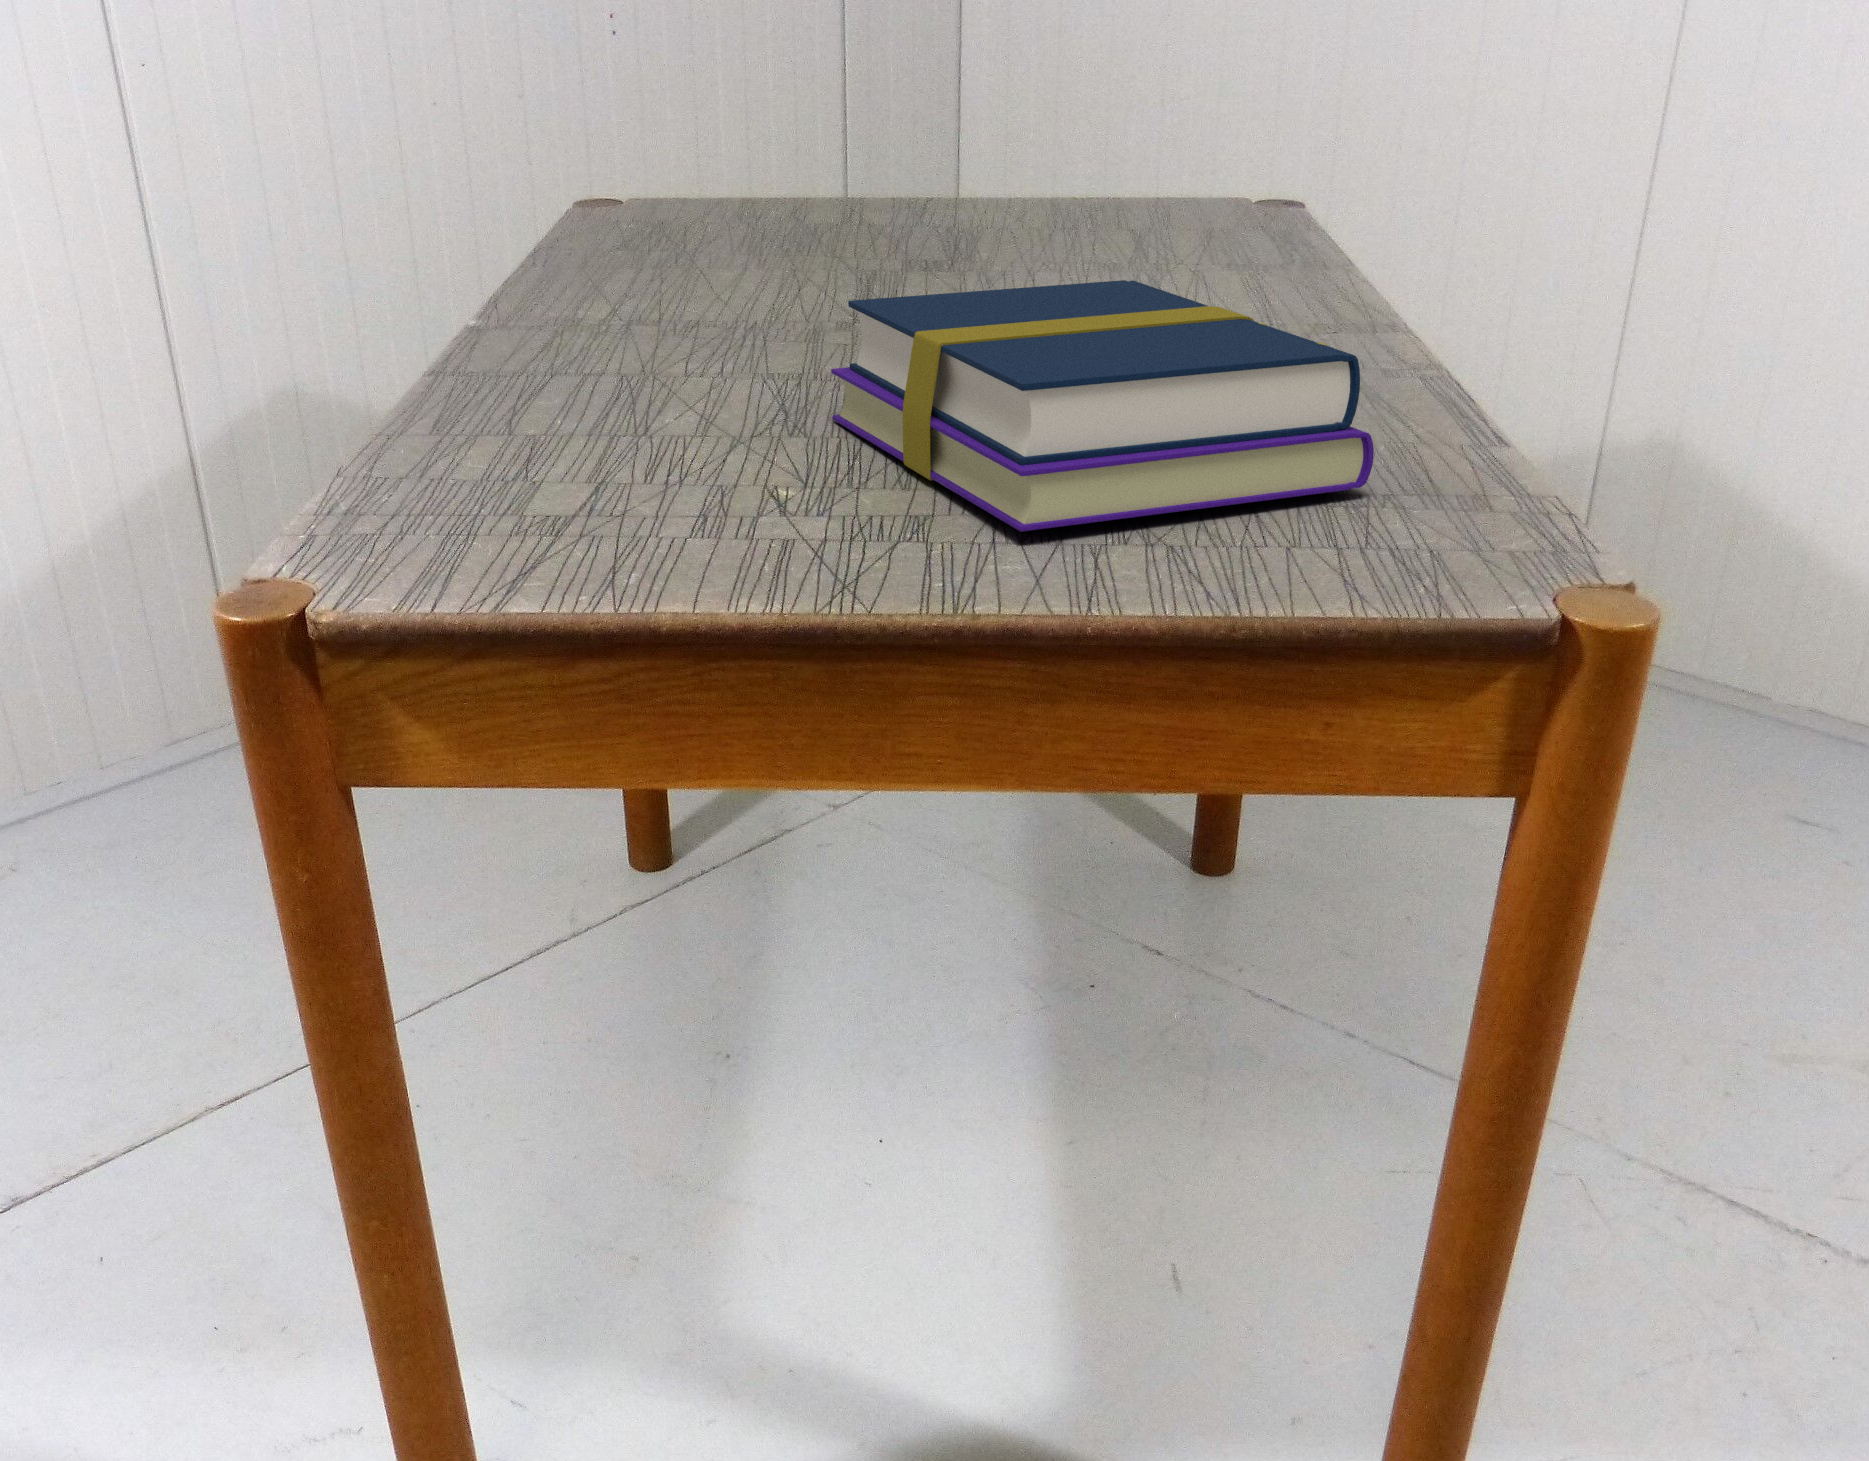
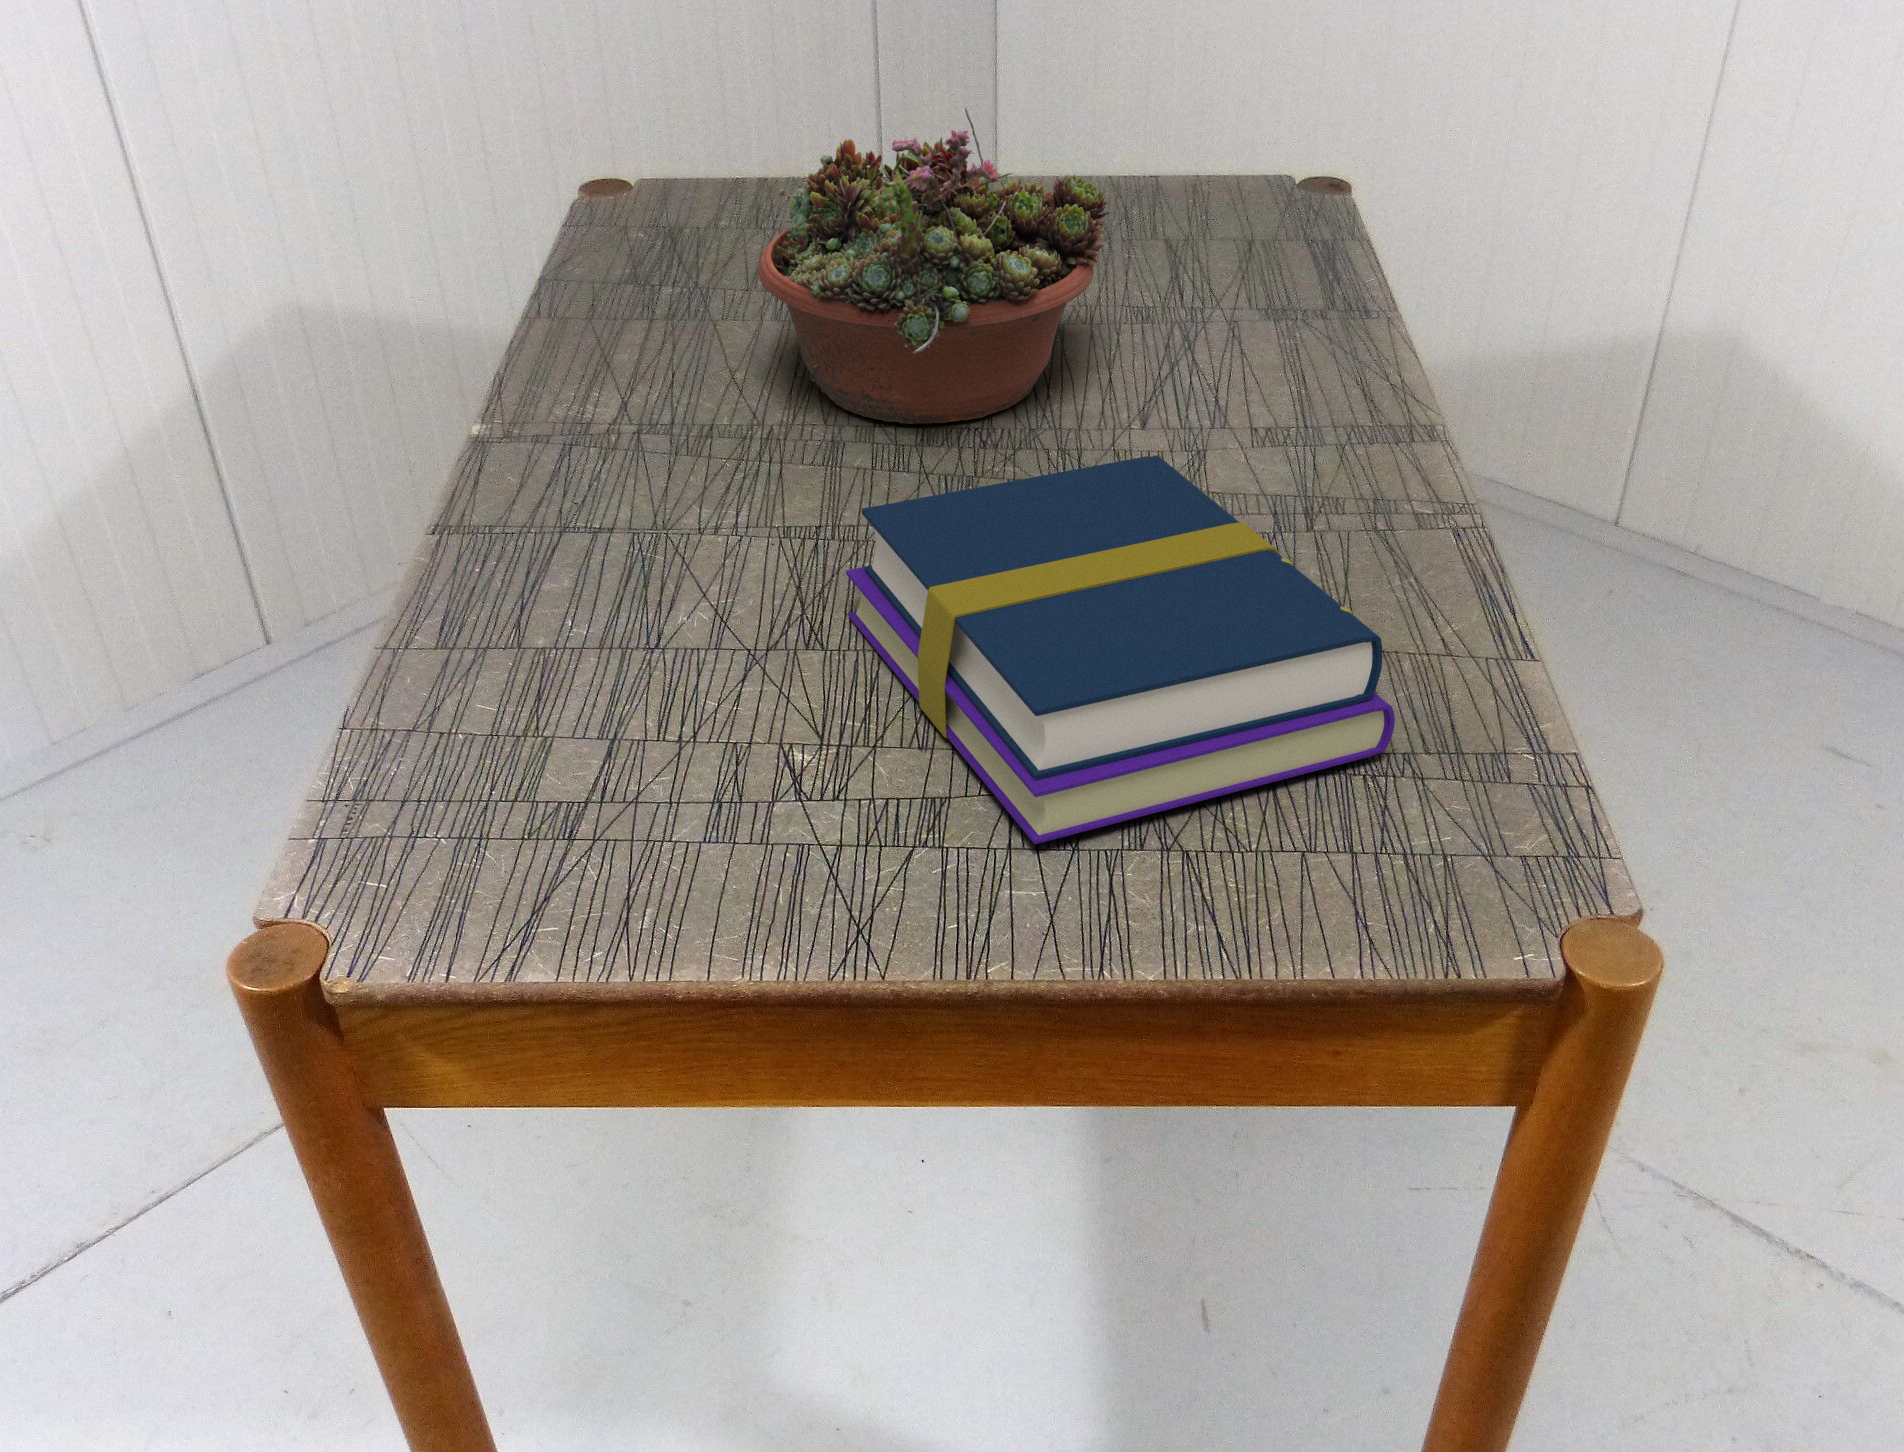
succulent planter: none [747,27,1085,320] -> present [758,108,1111,424]

